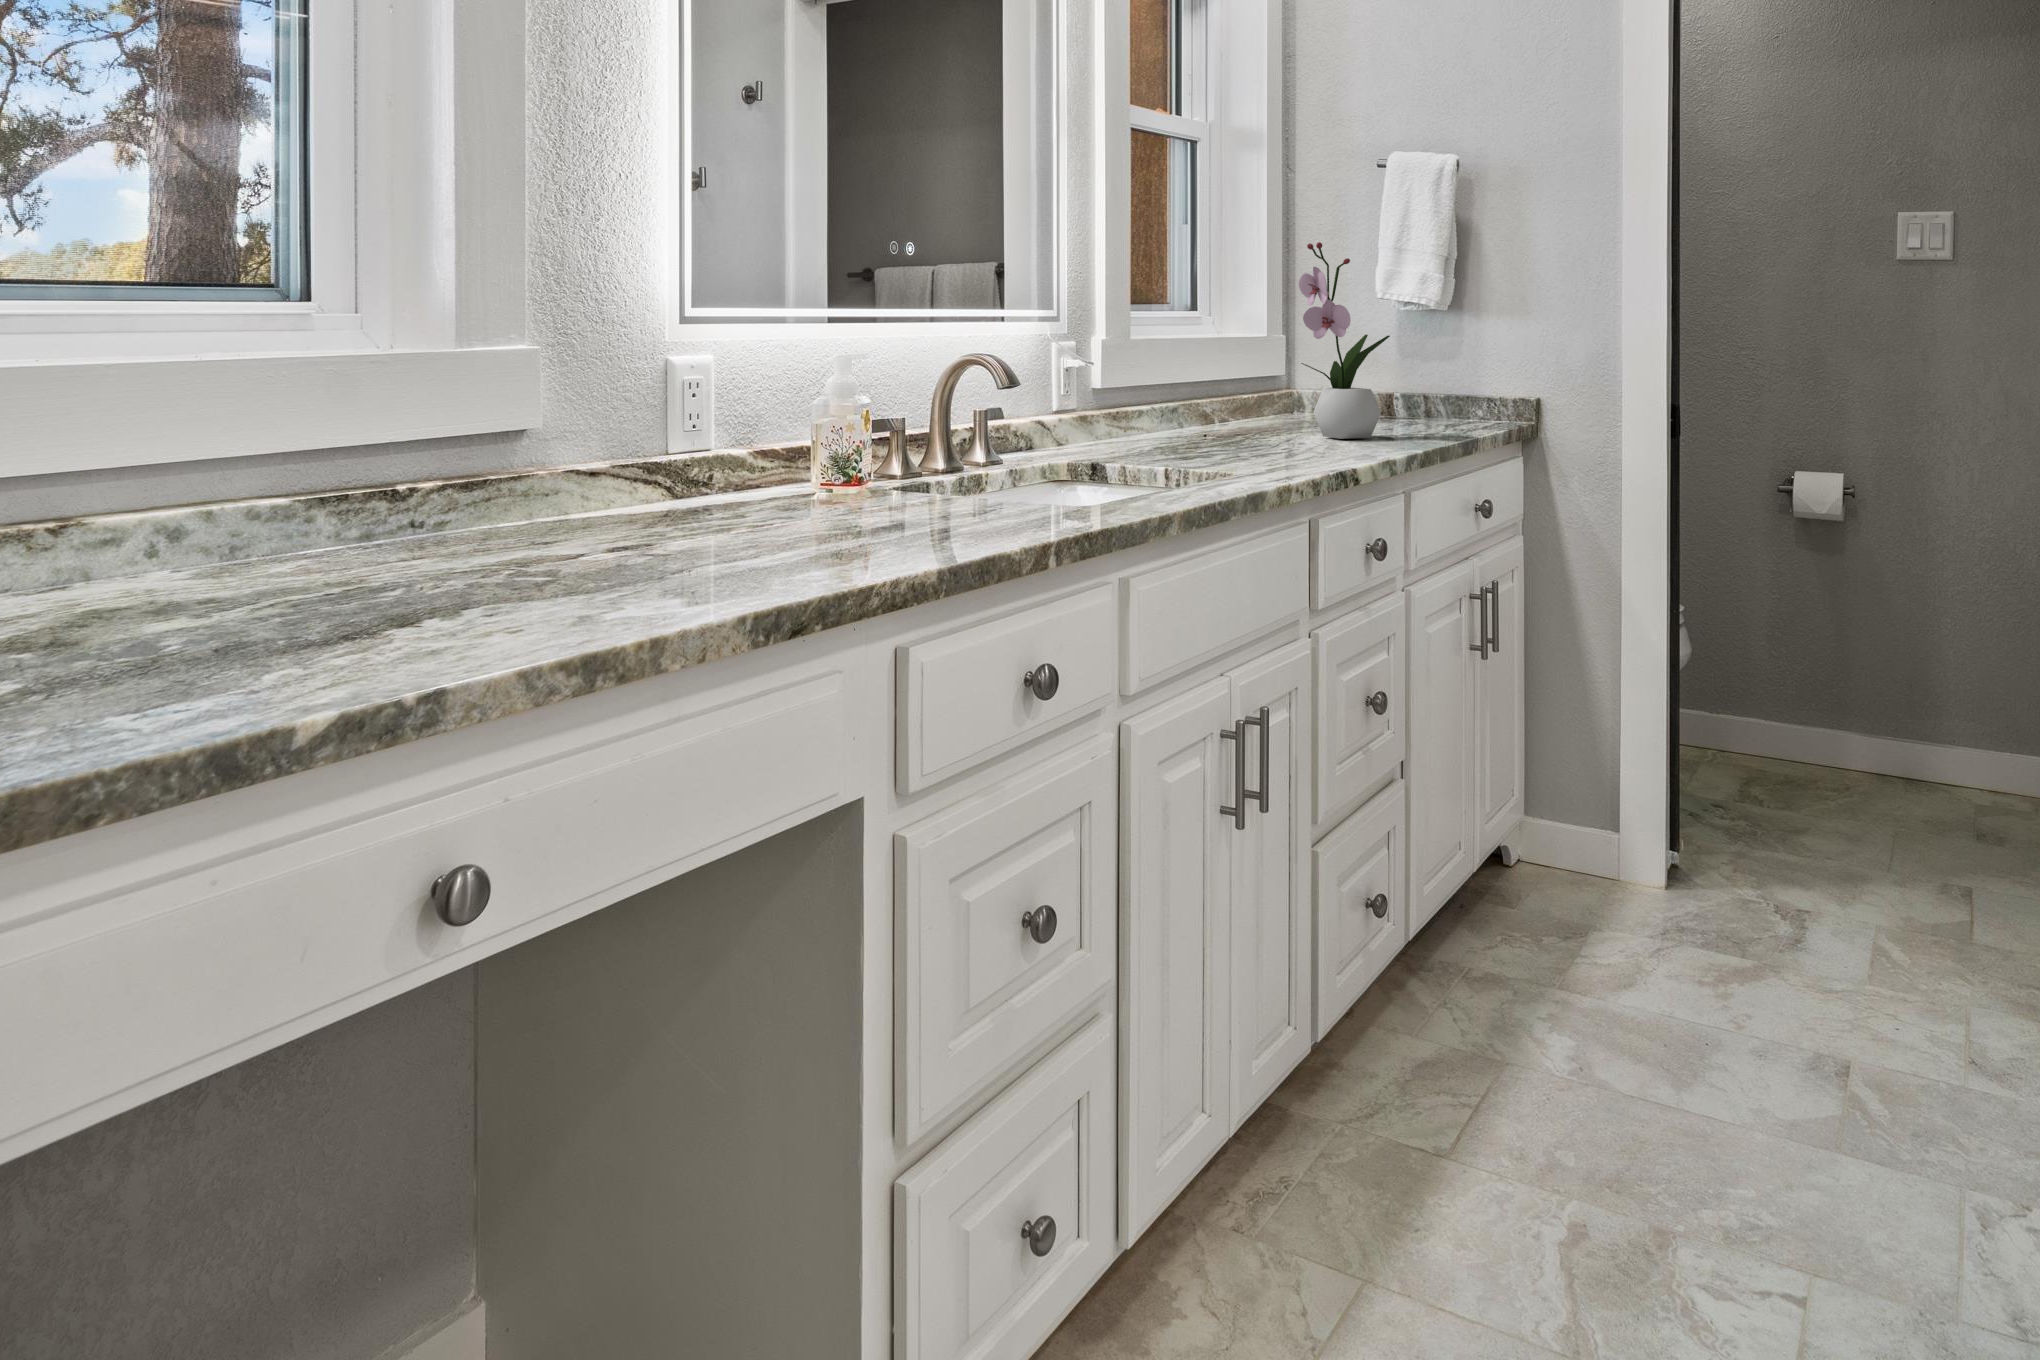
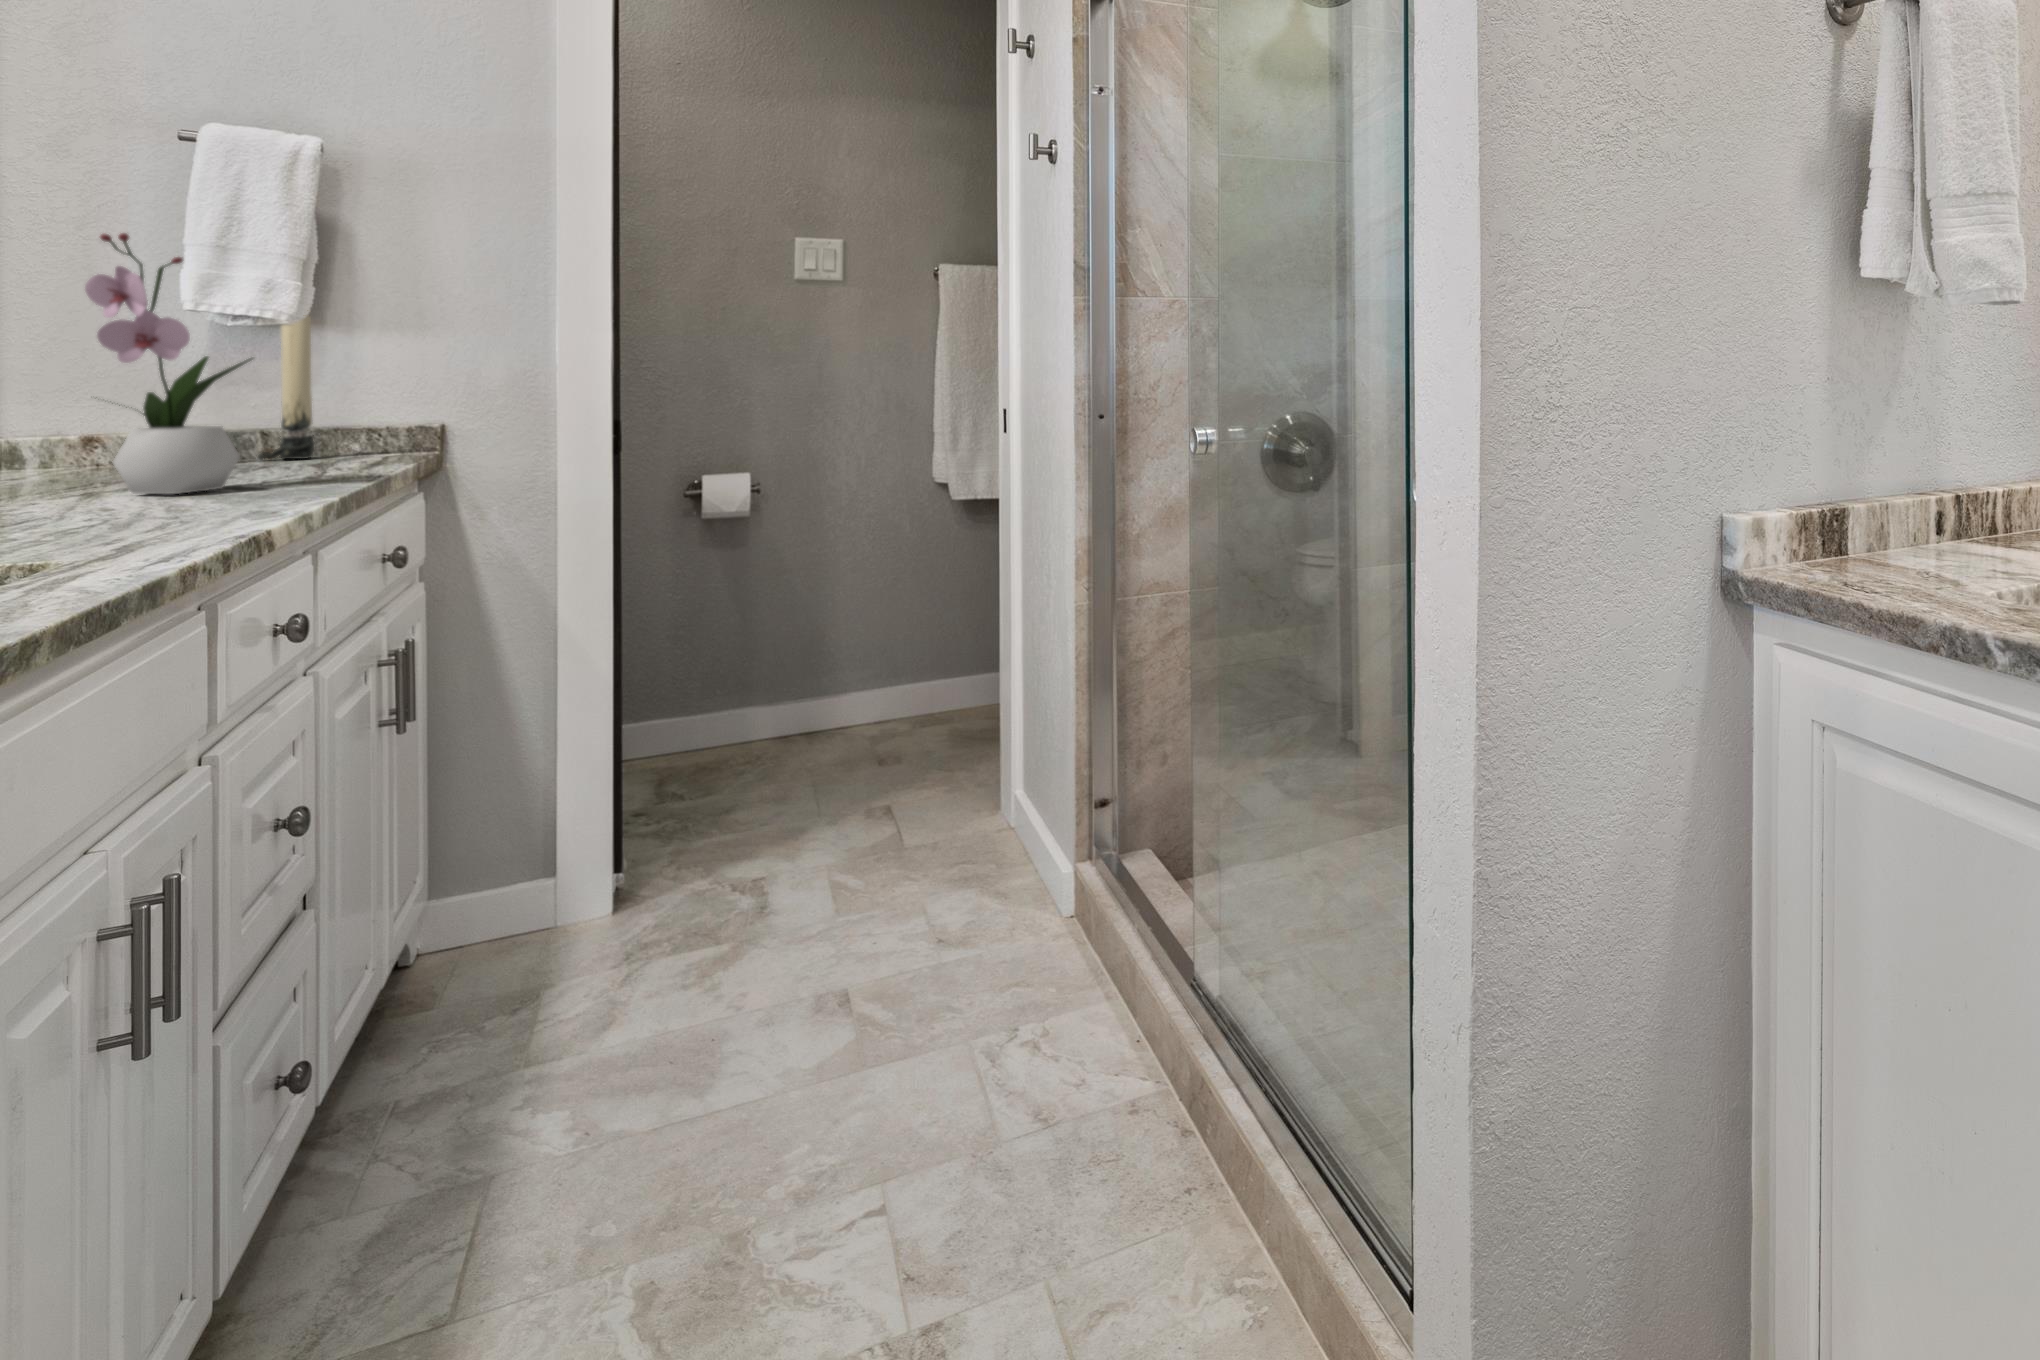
candle: none [1418,299,1453,421] -> present [258,316,314,460]

